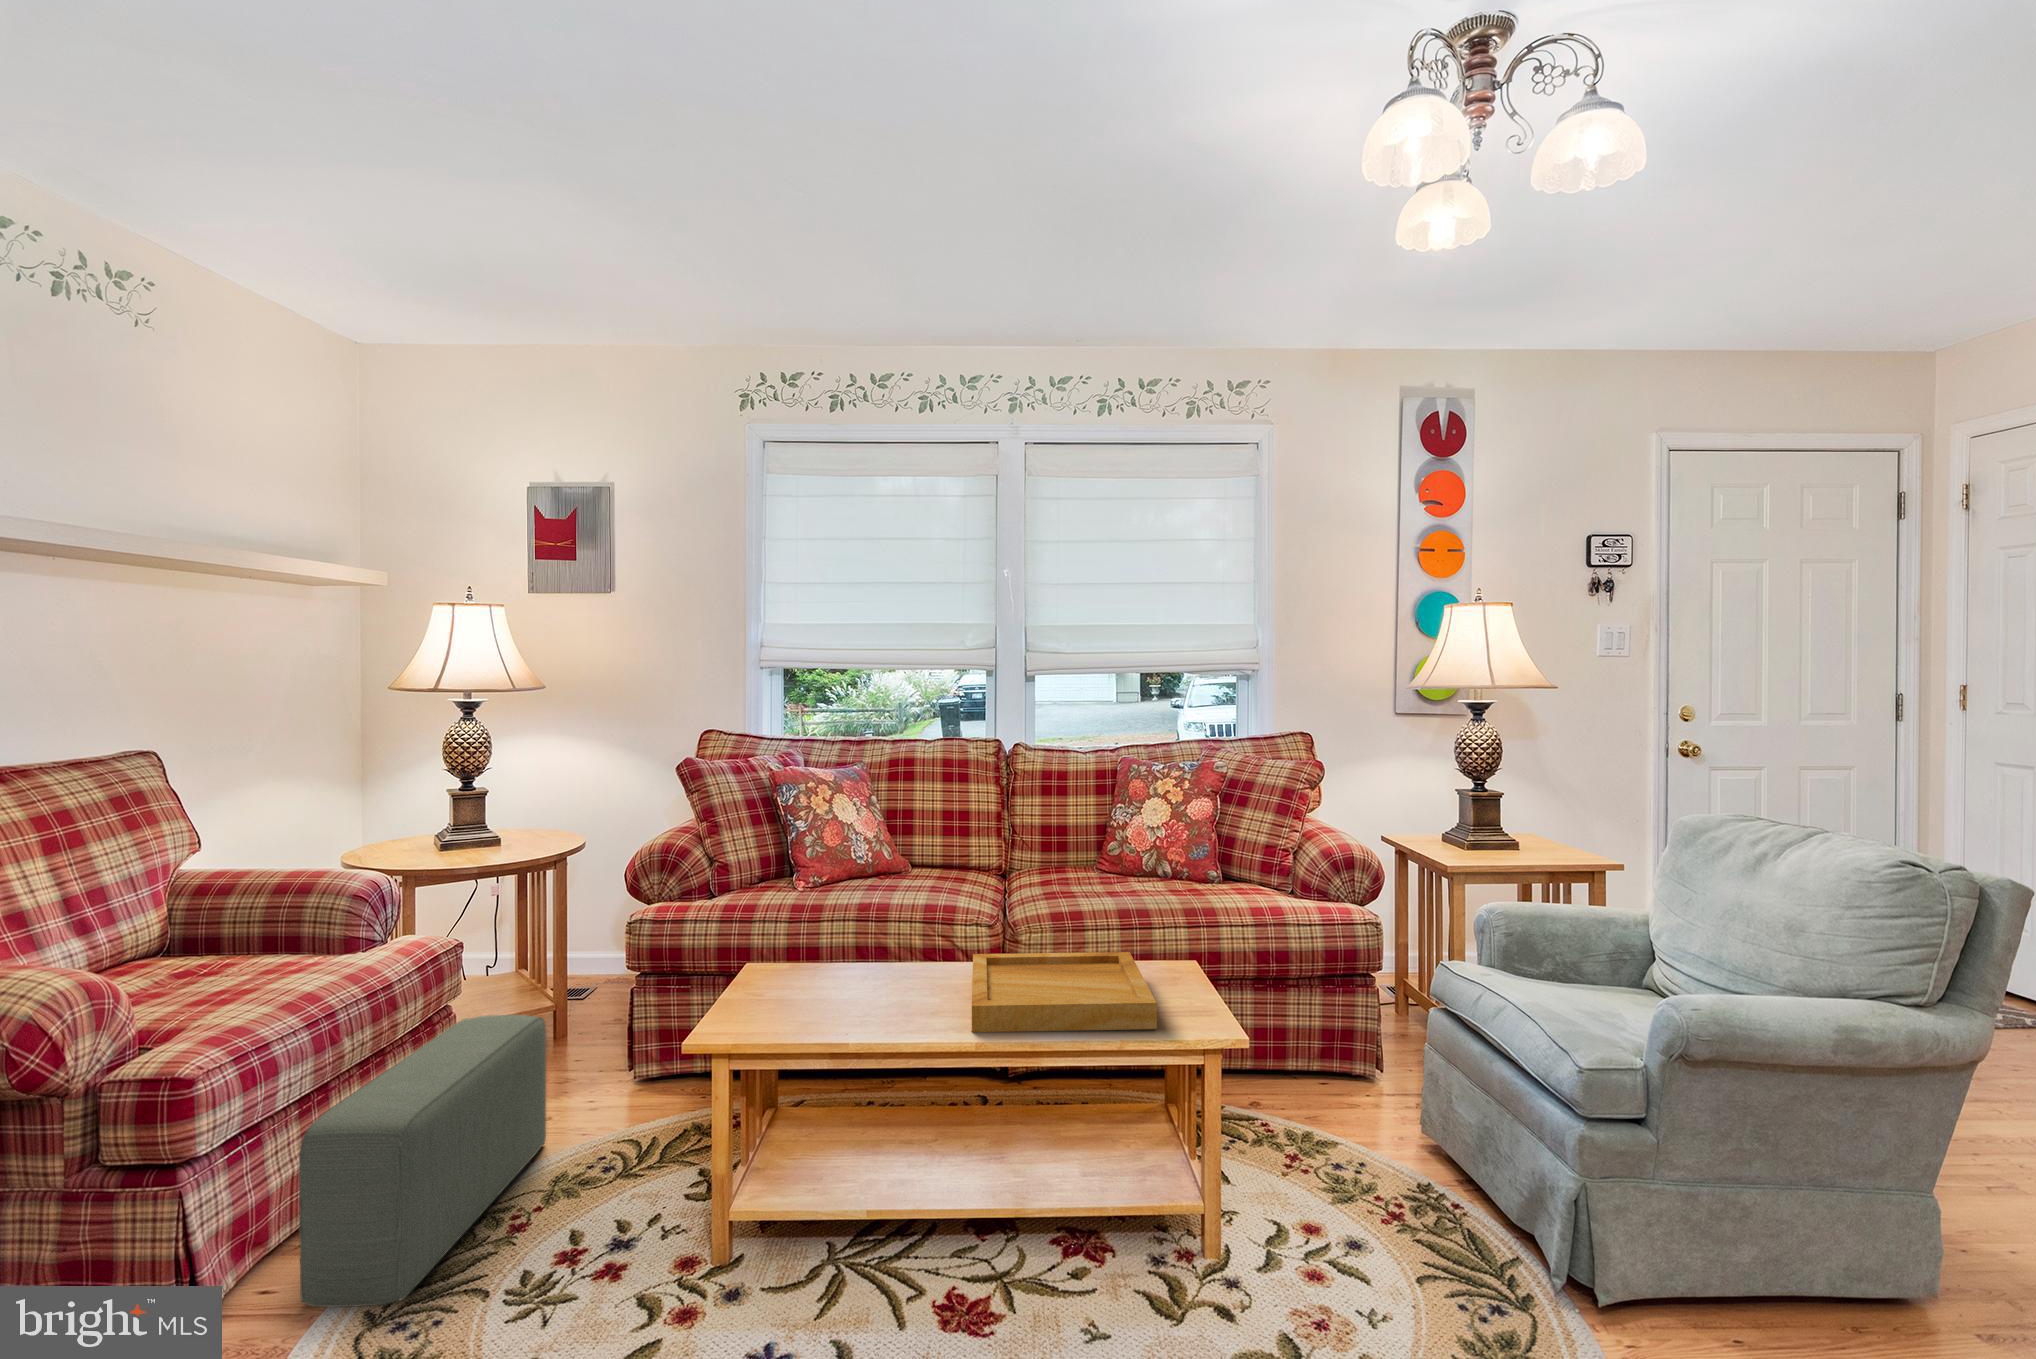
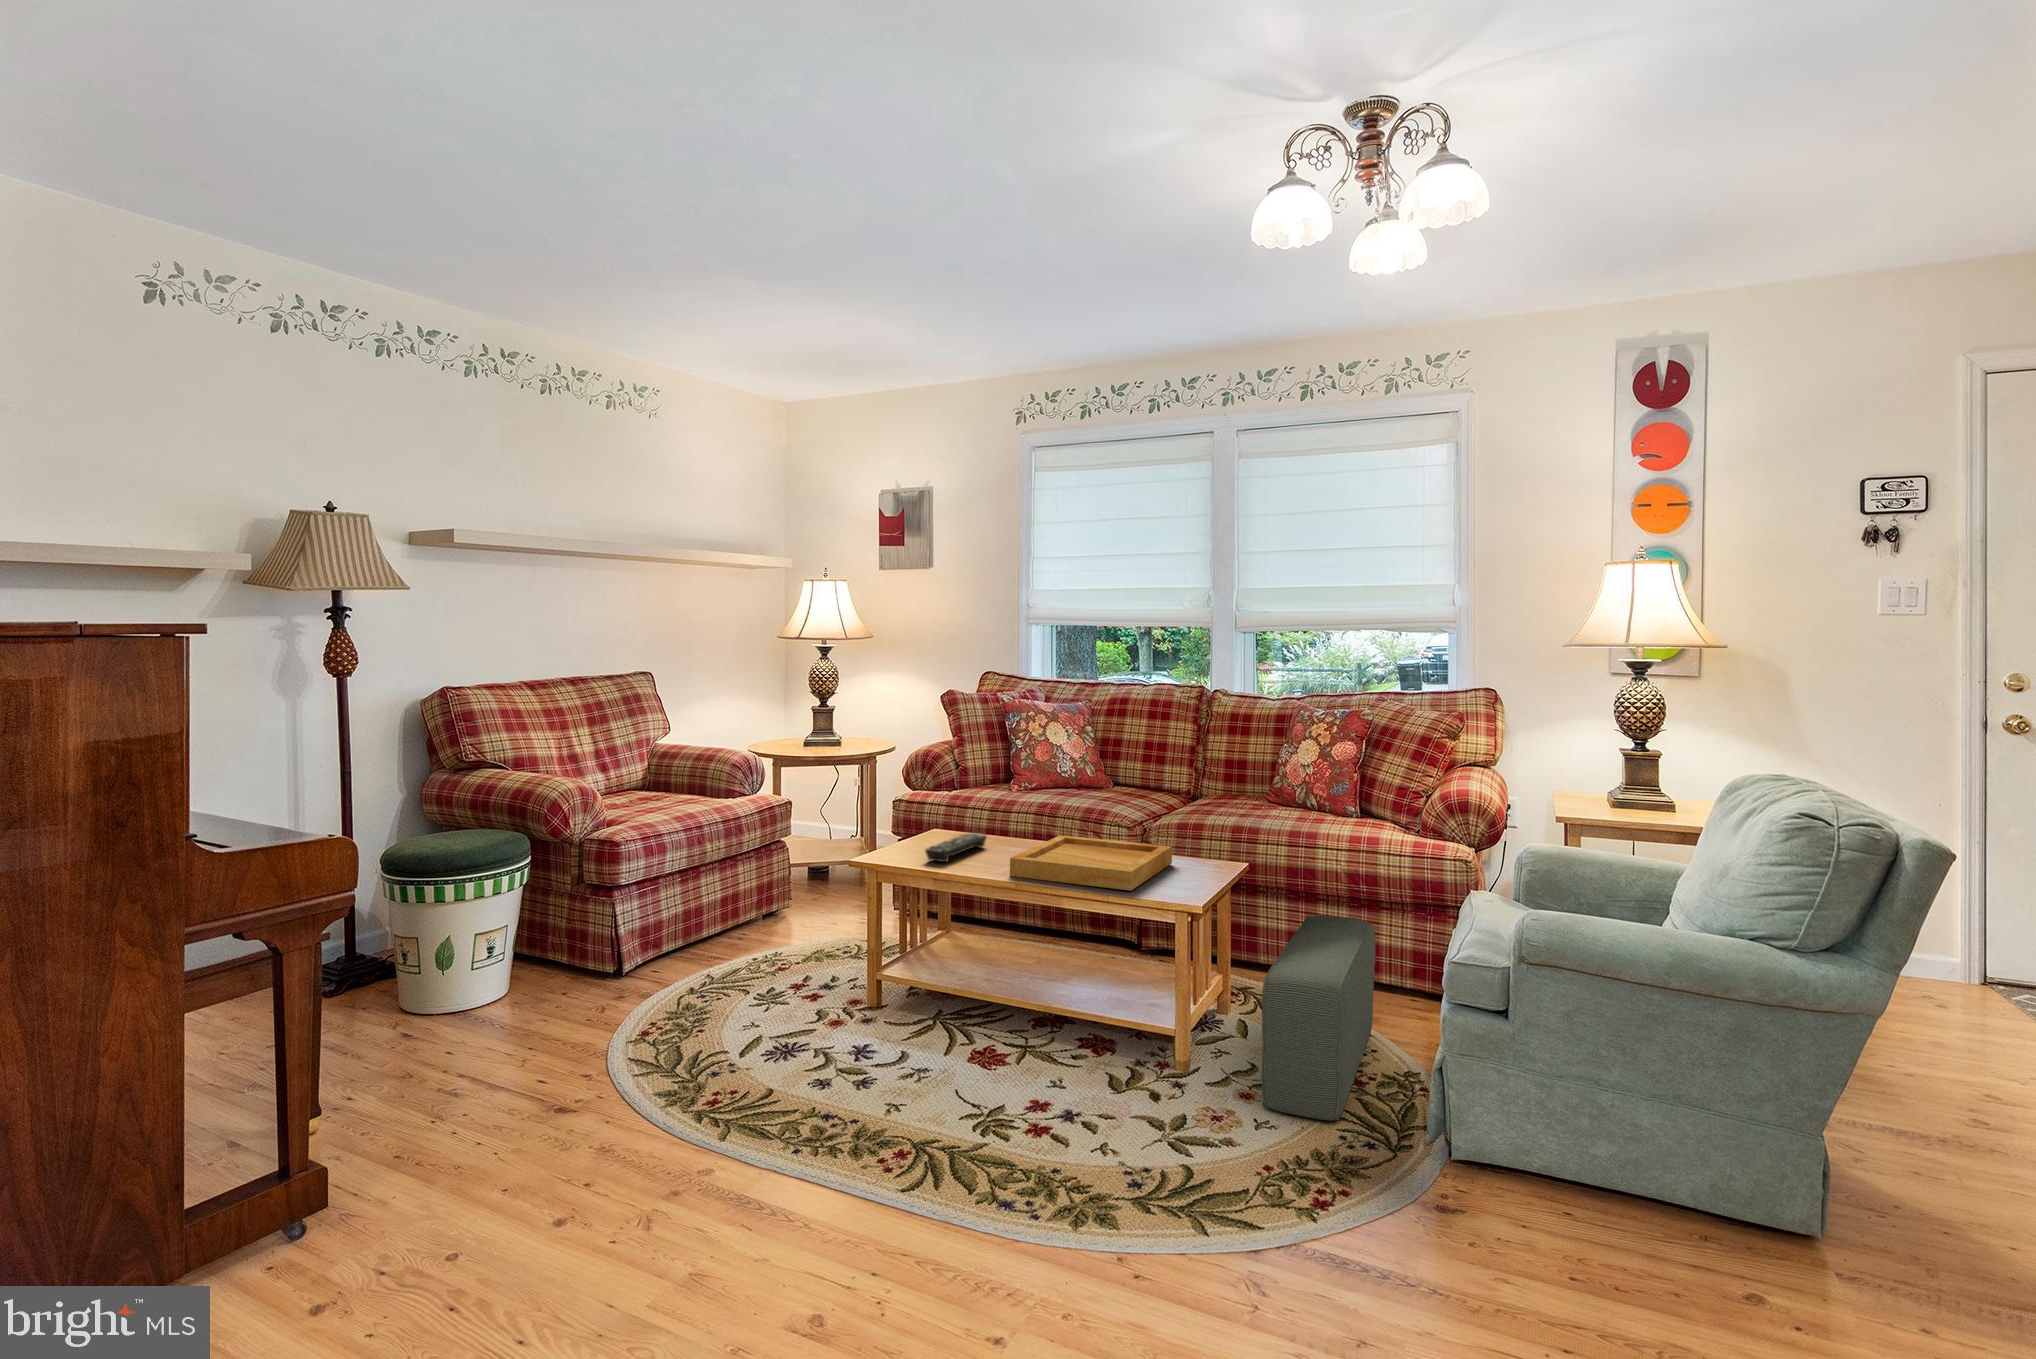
remote control: none [823,967,872,1025] -> present [925,833,986,862]
pouf: present [299,1015,546,1307] -> present [1262,915,1375,1121]

